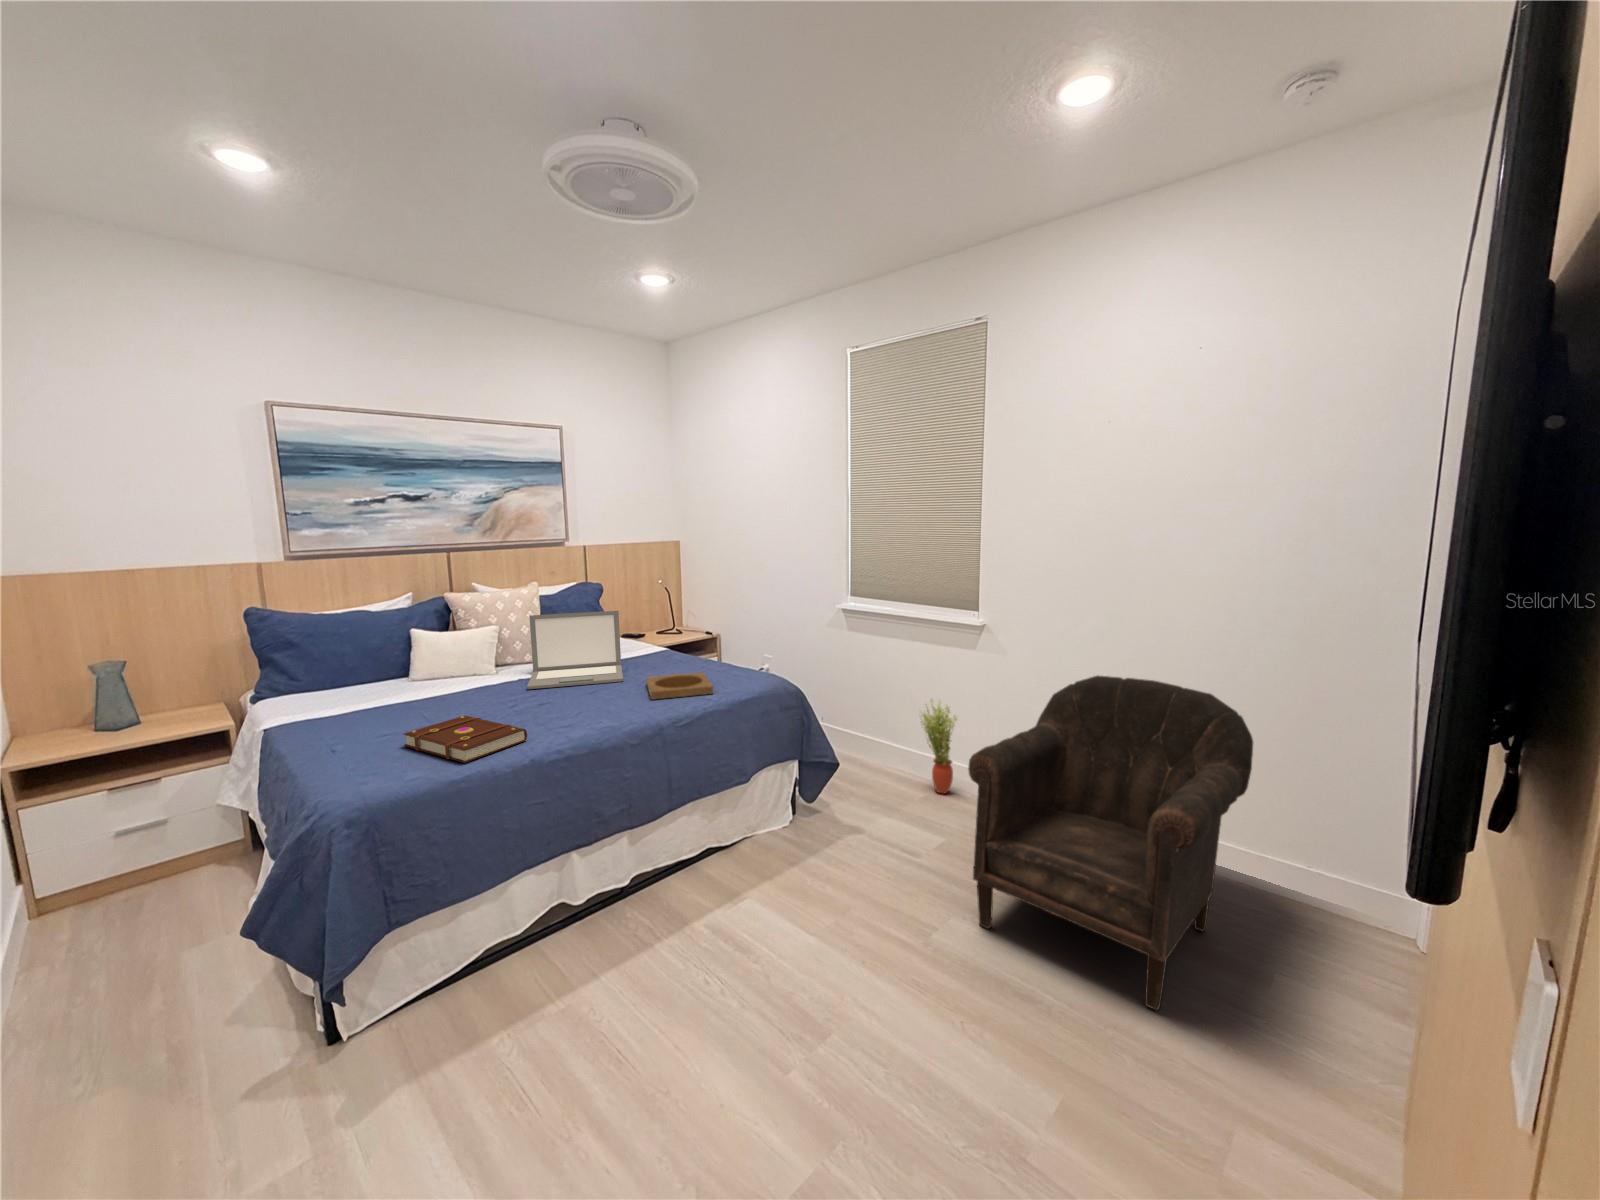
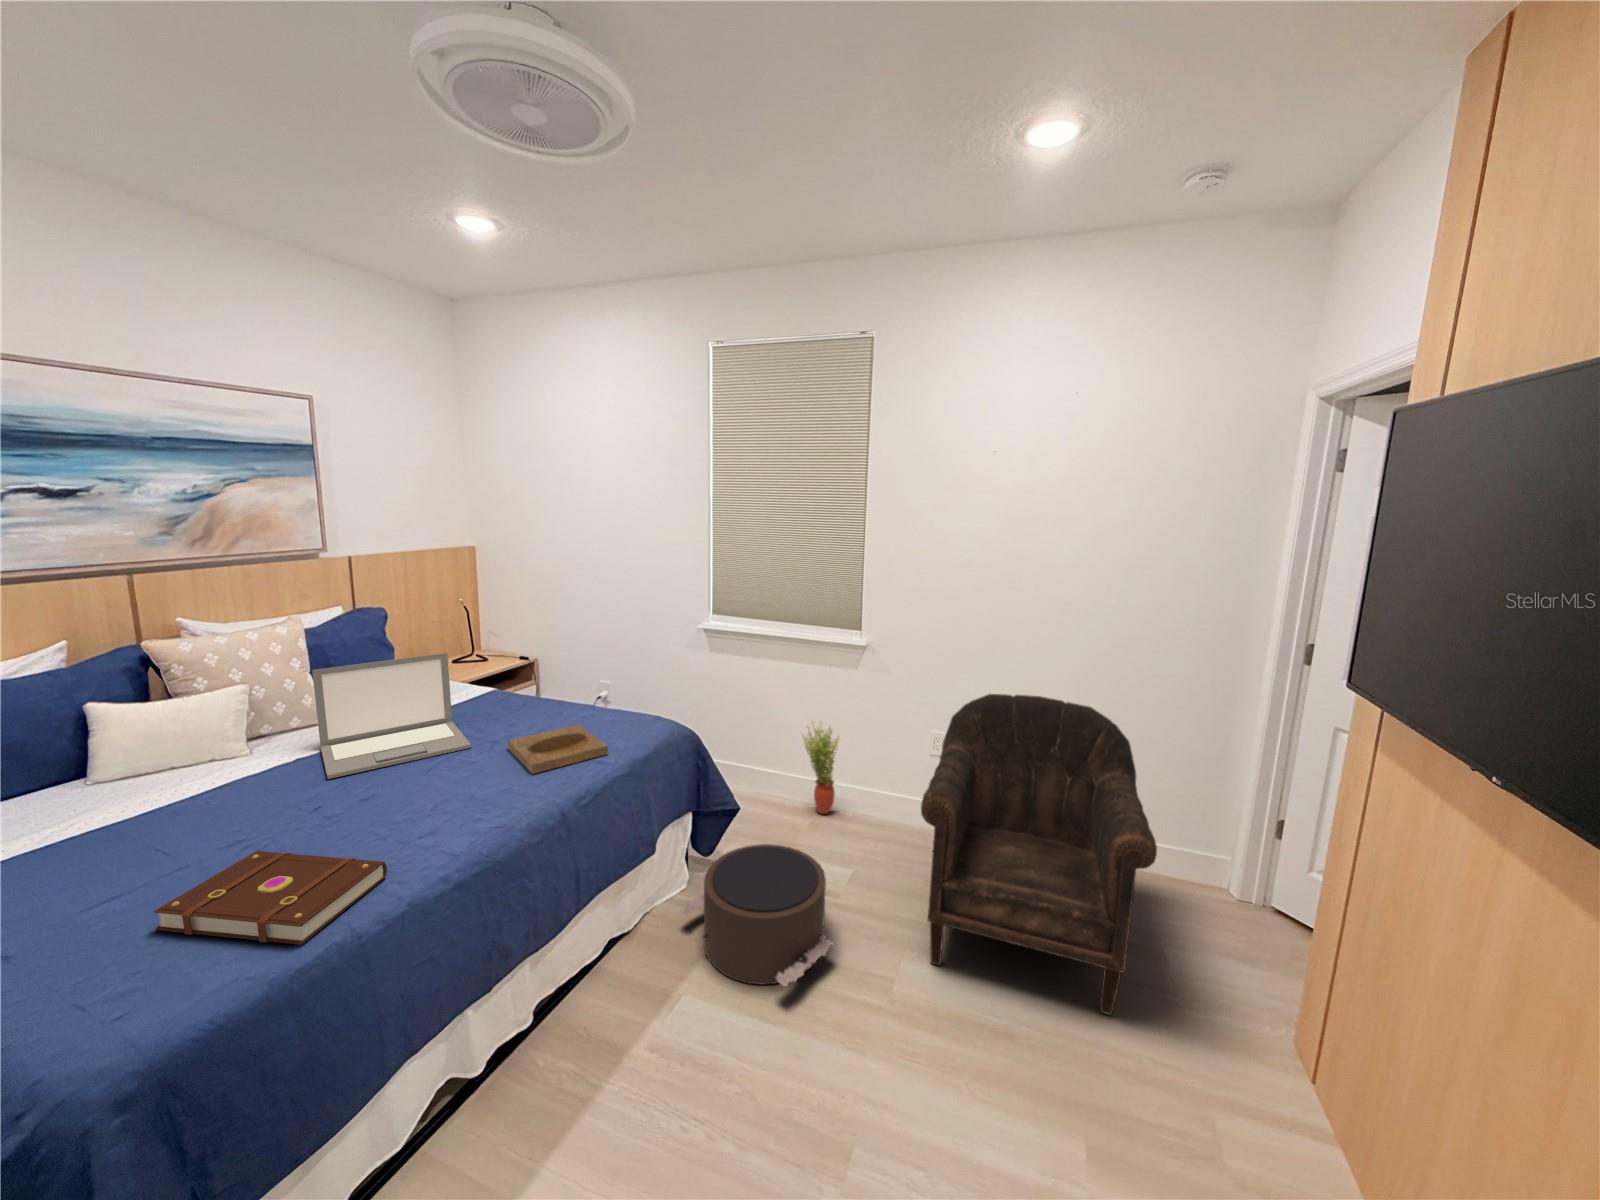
pouf: none [767,793,888,907] -> present [681,844,834,986]

